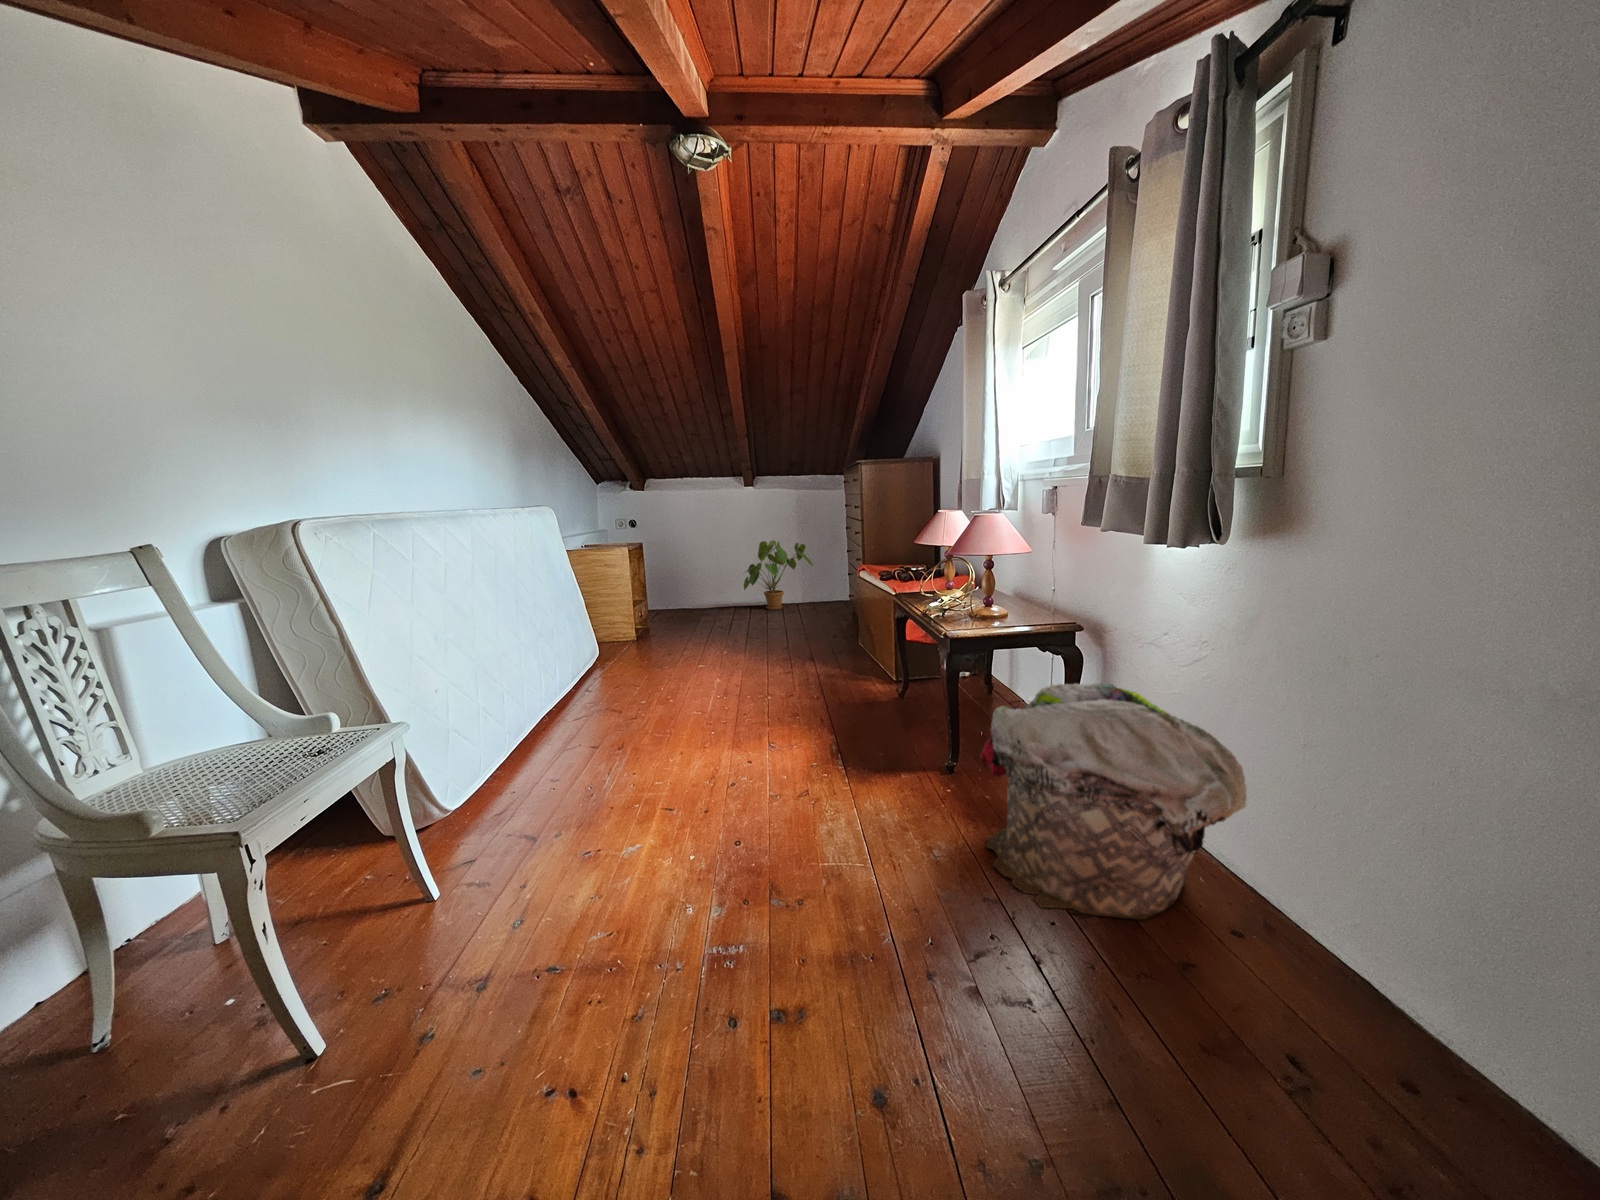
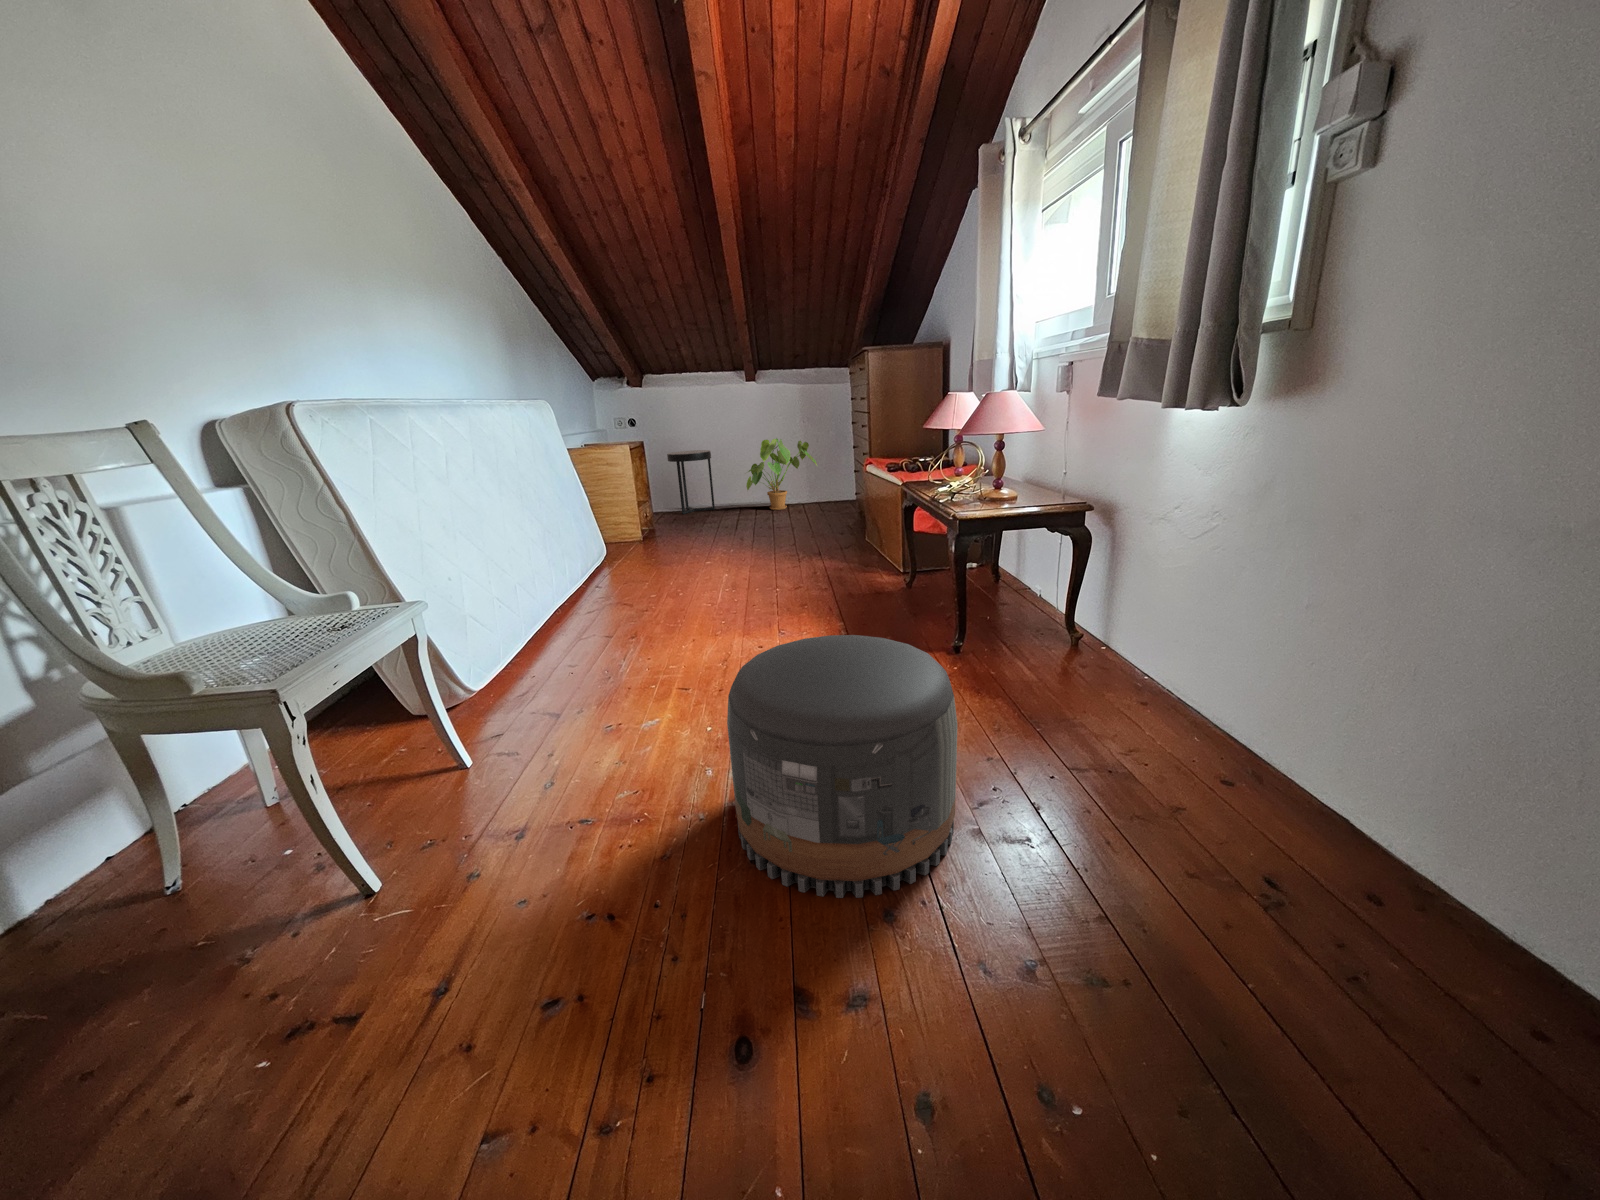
side table: none [667,550,712,612] -> present [667,450,715,514]
laundry basket: present [980,684,1247,919] -> none [986,554,1247,773]
pouf: none [710,767,950,1073] -> present [727,635,957,898]

